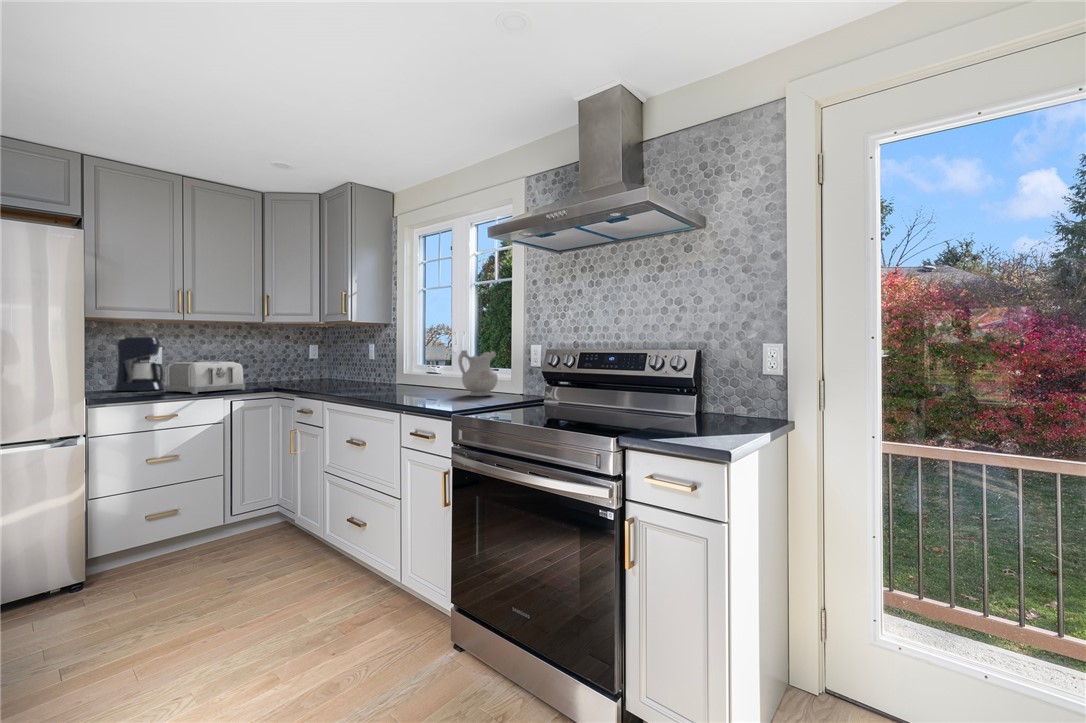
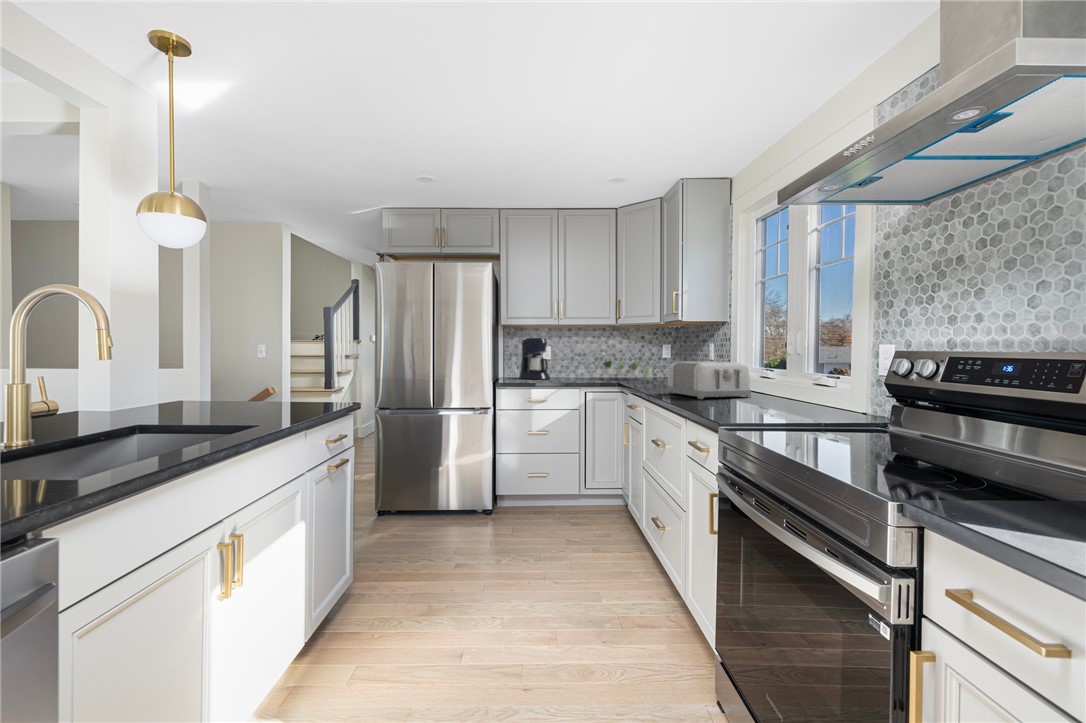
ceramic pitcher: present [458,350,498,396] -> none [772,350,829,410]
succulent plant: none [241,359,303,383] -> present [603,361,652,377]
toaster: present [164,361,245,394] -> present [667,362,751,399]

